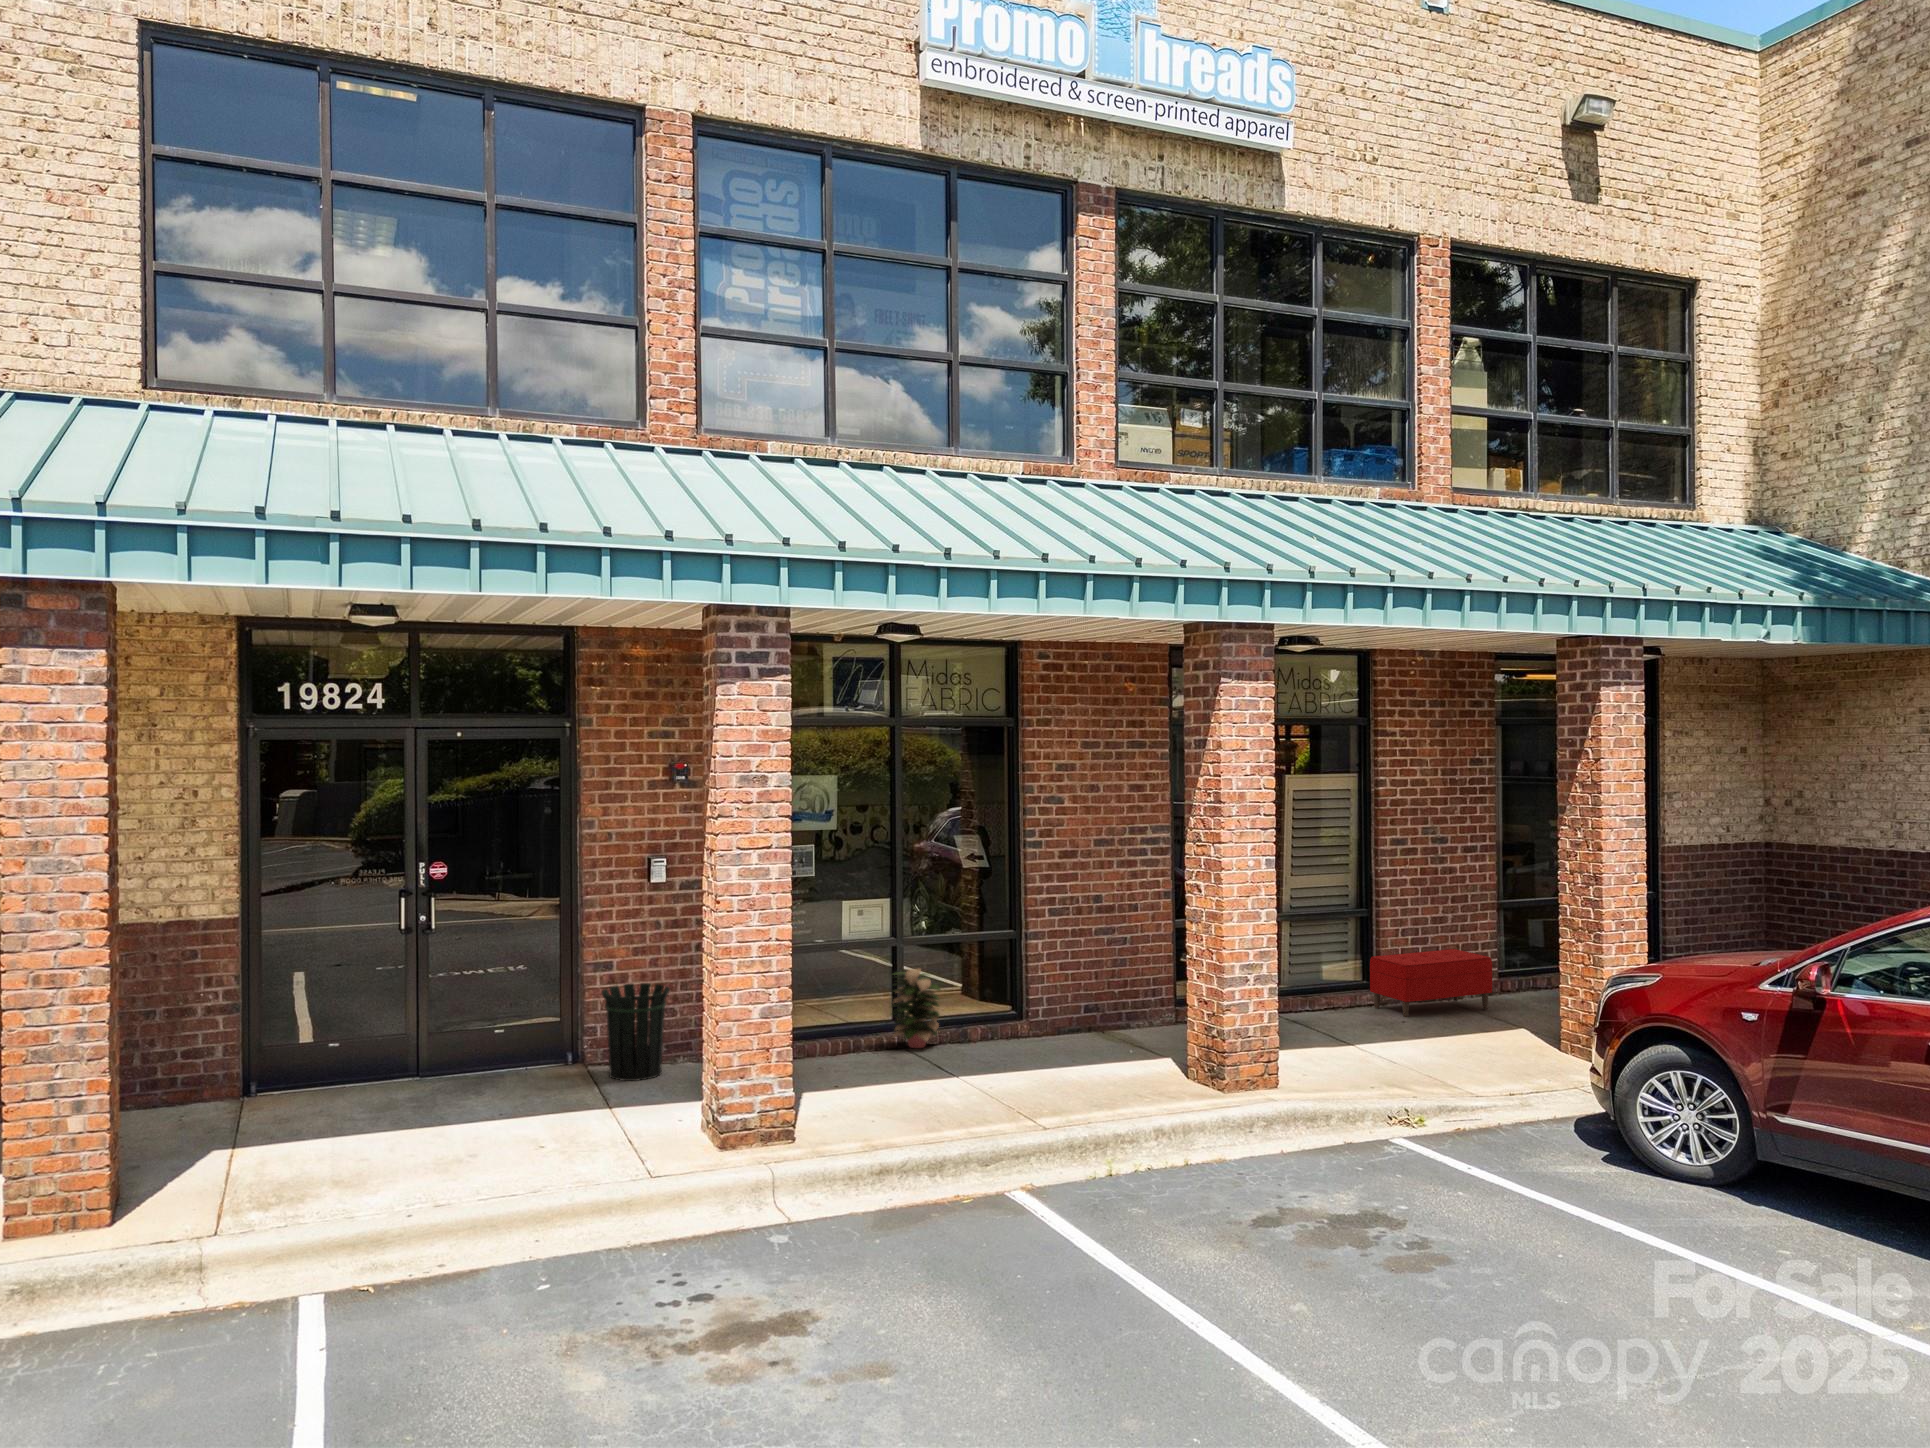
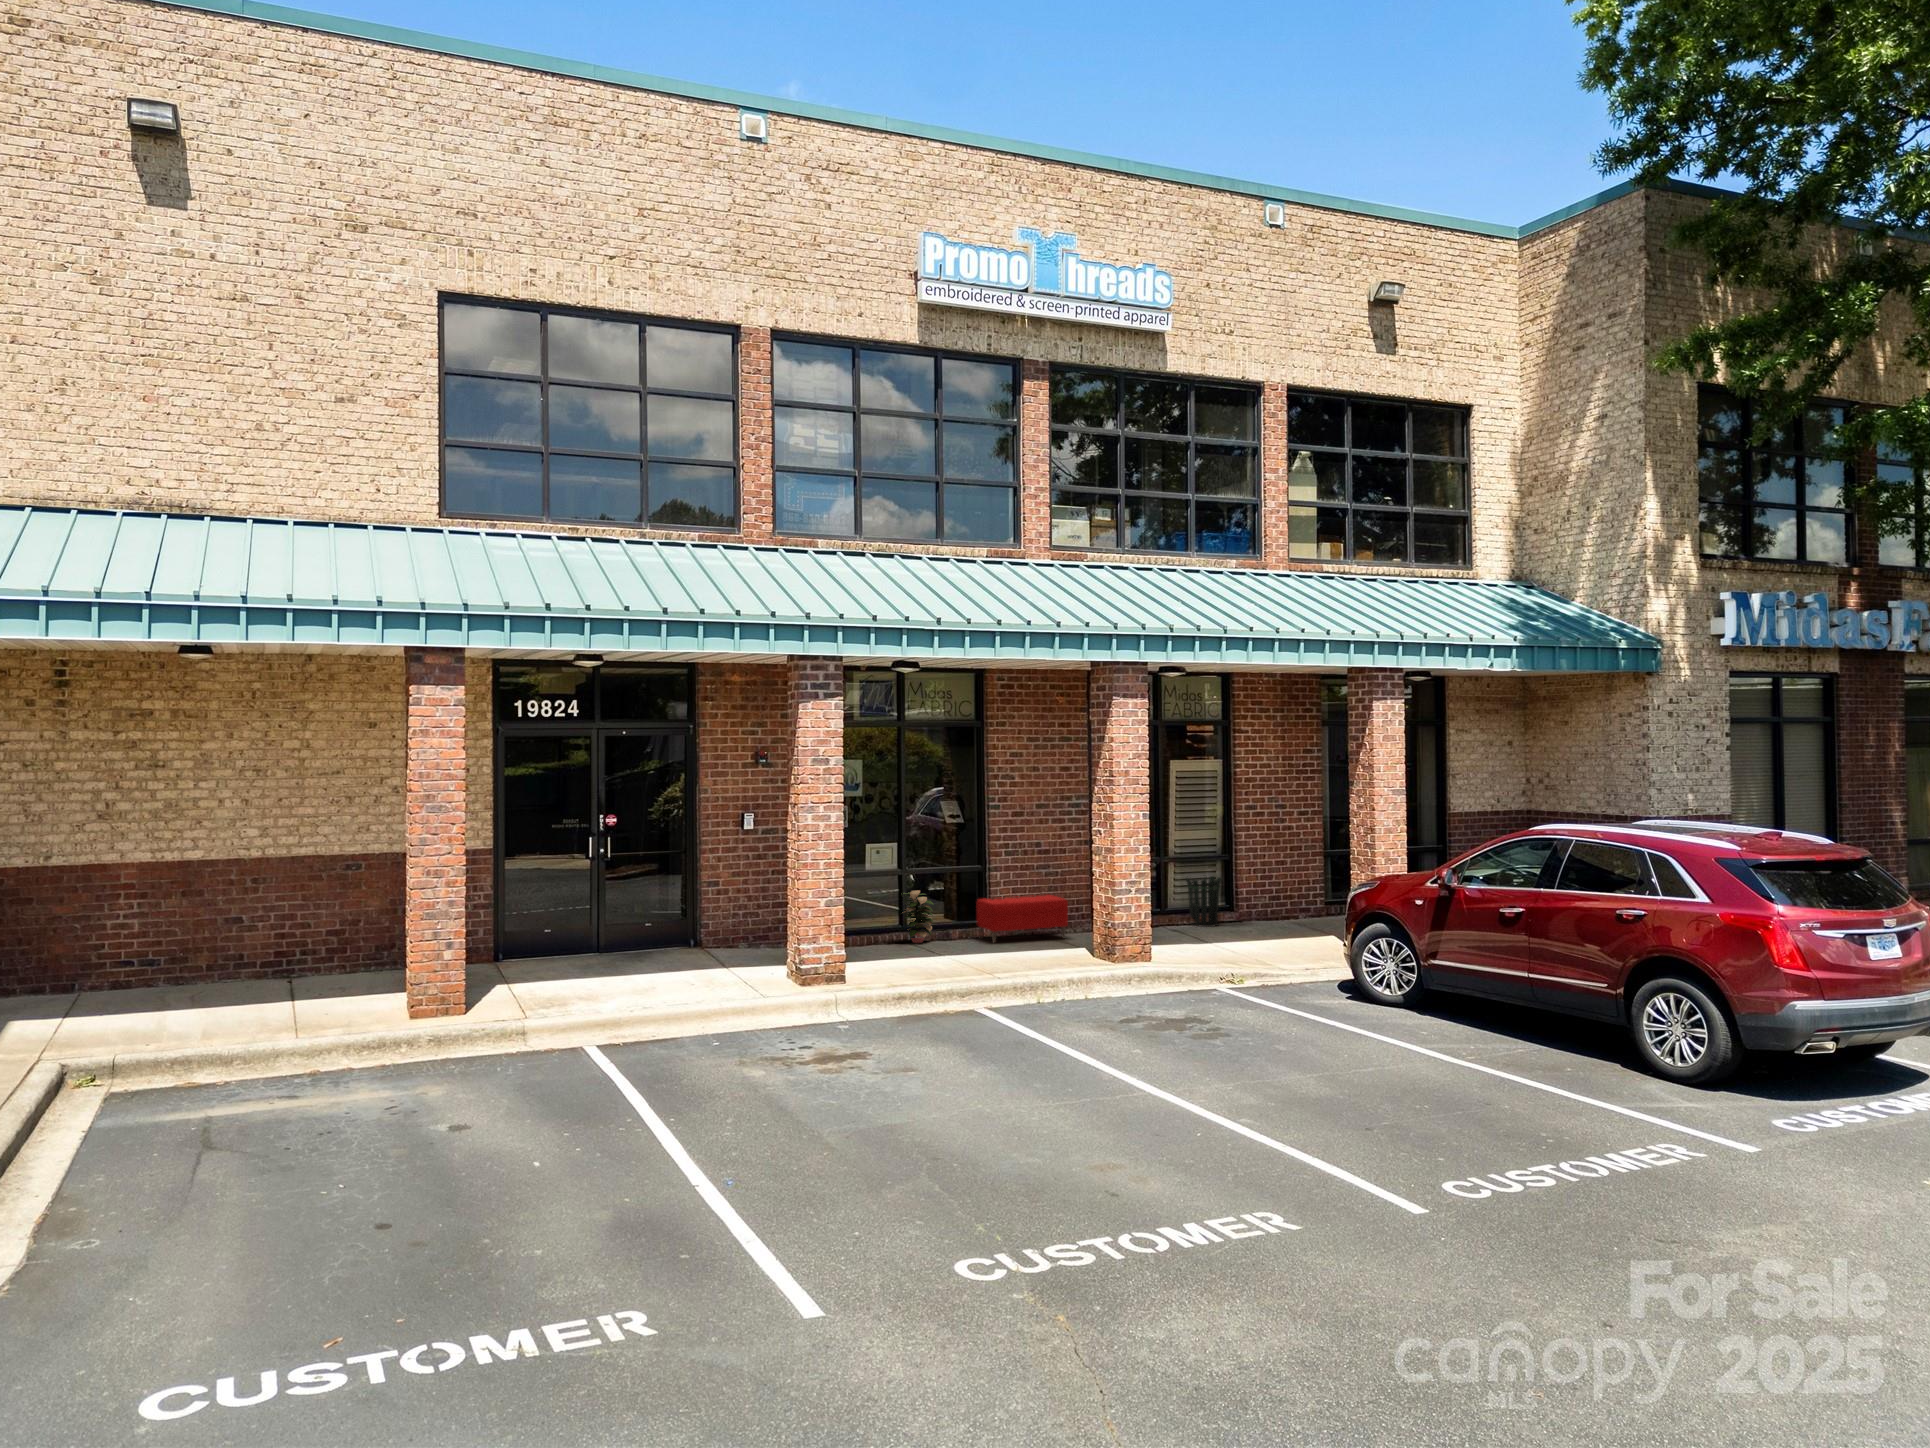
bench: present [1370,949,1492,1017] -> present [976,895,1068,943]
waste bin: present [602,983,670,1081] -> present [1186,876,1222,927]

